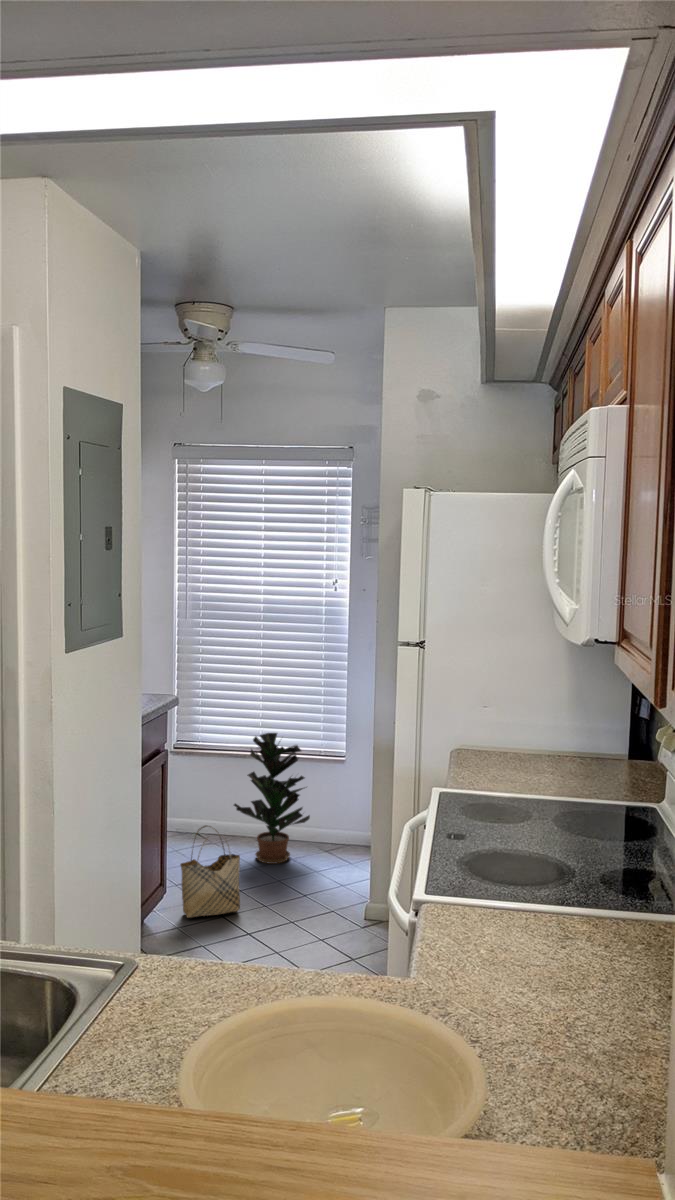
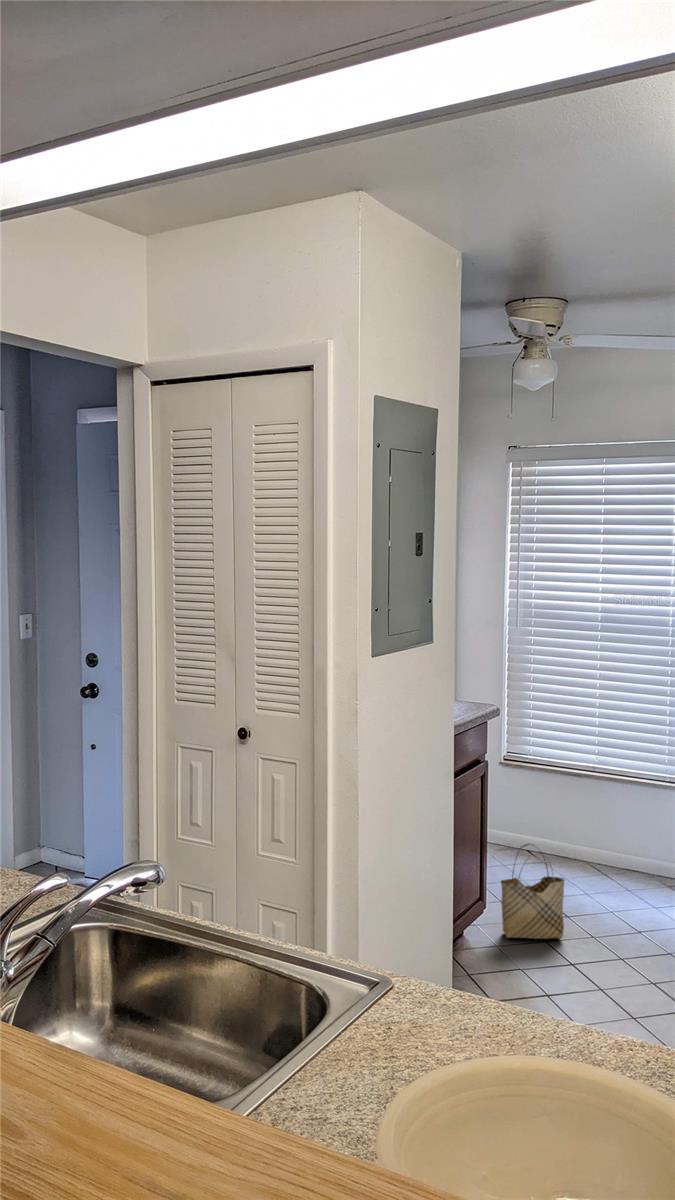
potted plant: present [234,733,310,864] -> none [562,751,647,893]

